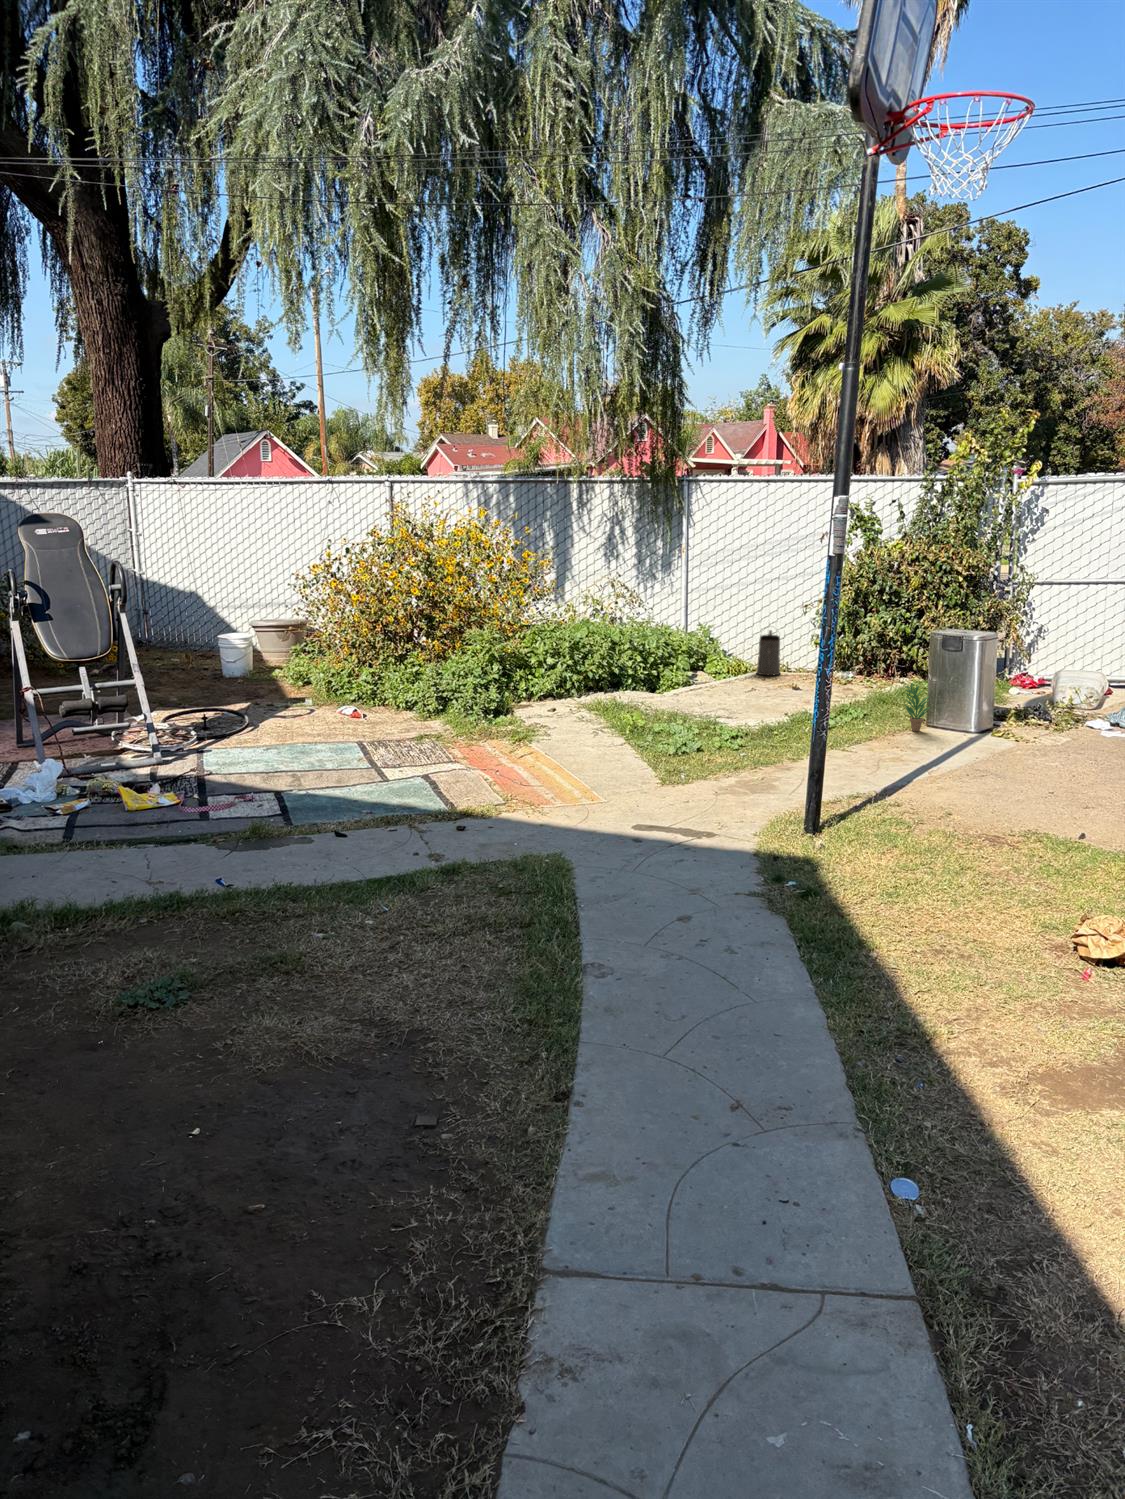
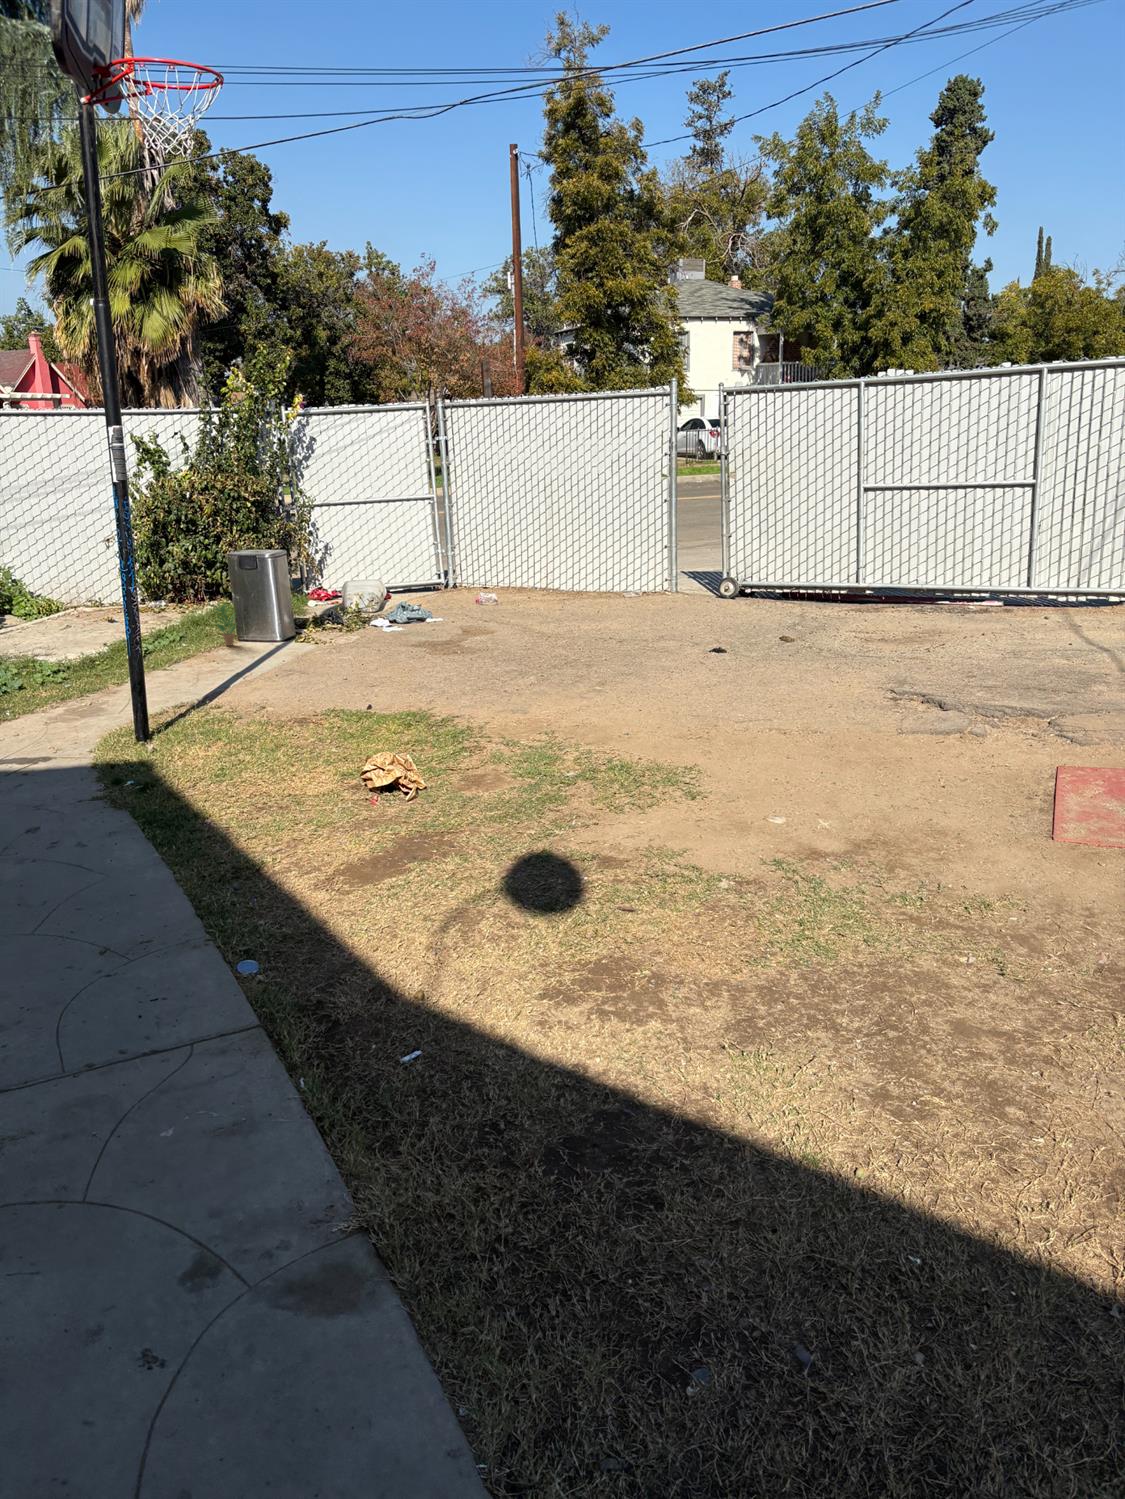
watering can: present [756,630,780,675] -> none [63,562,92,612]

